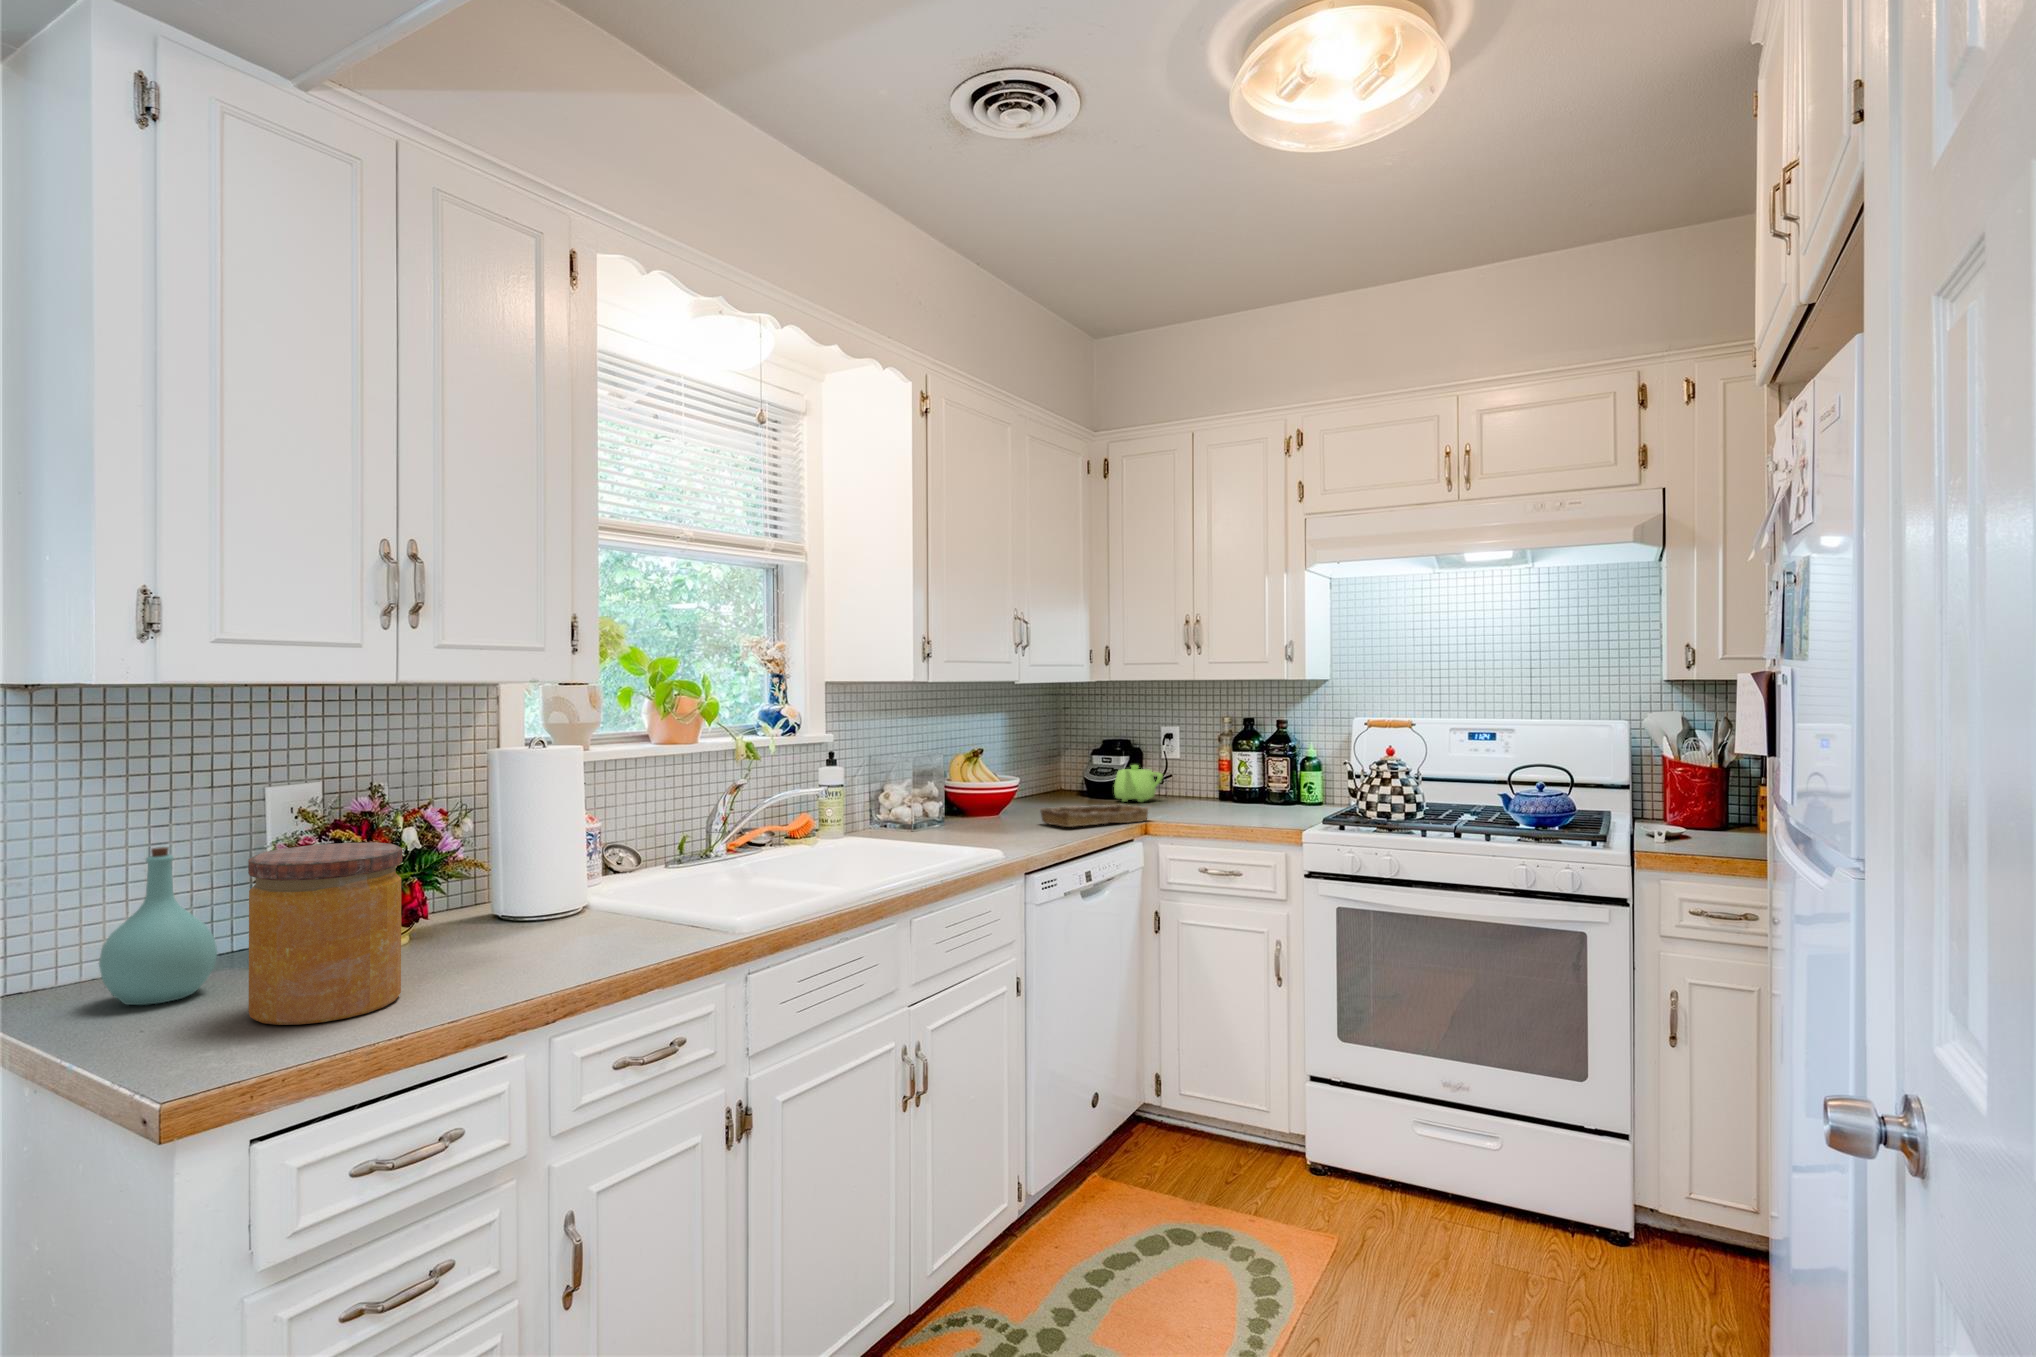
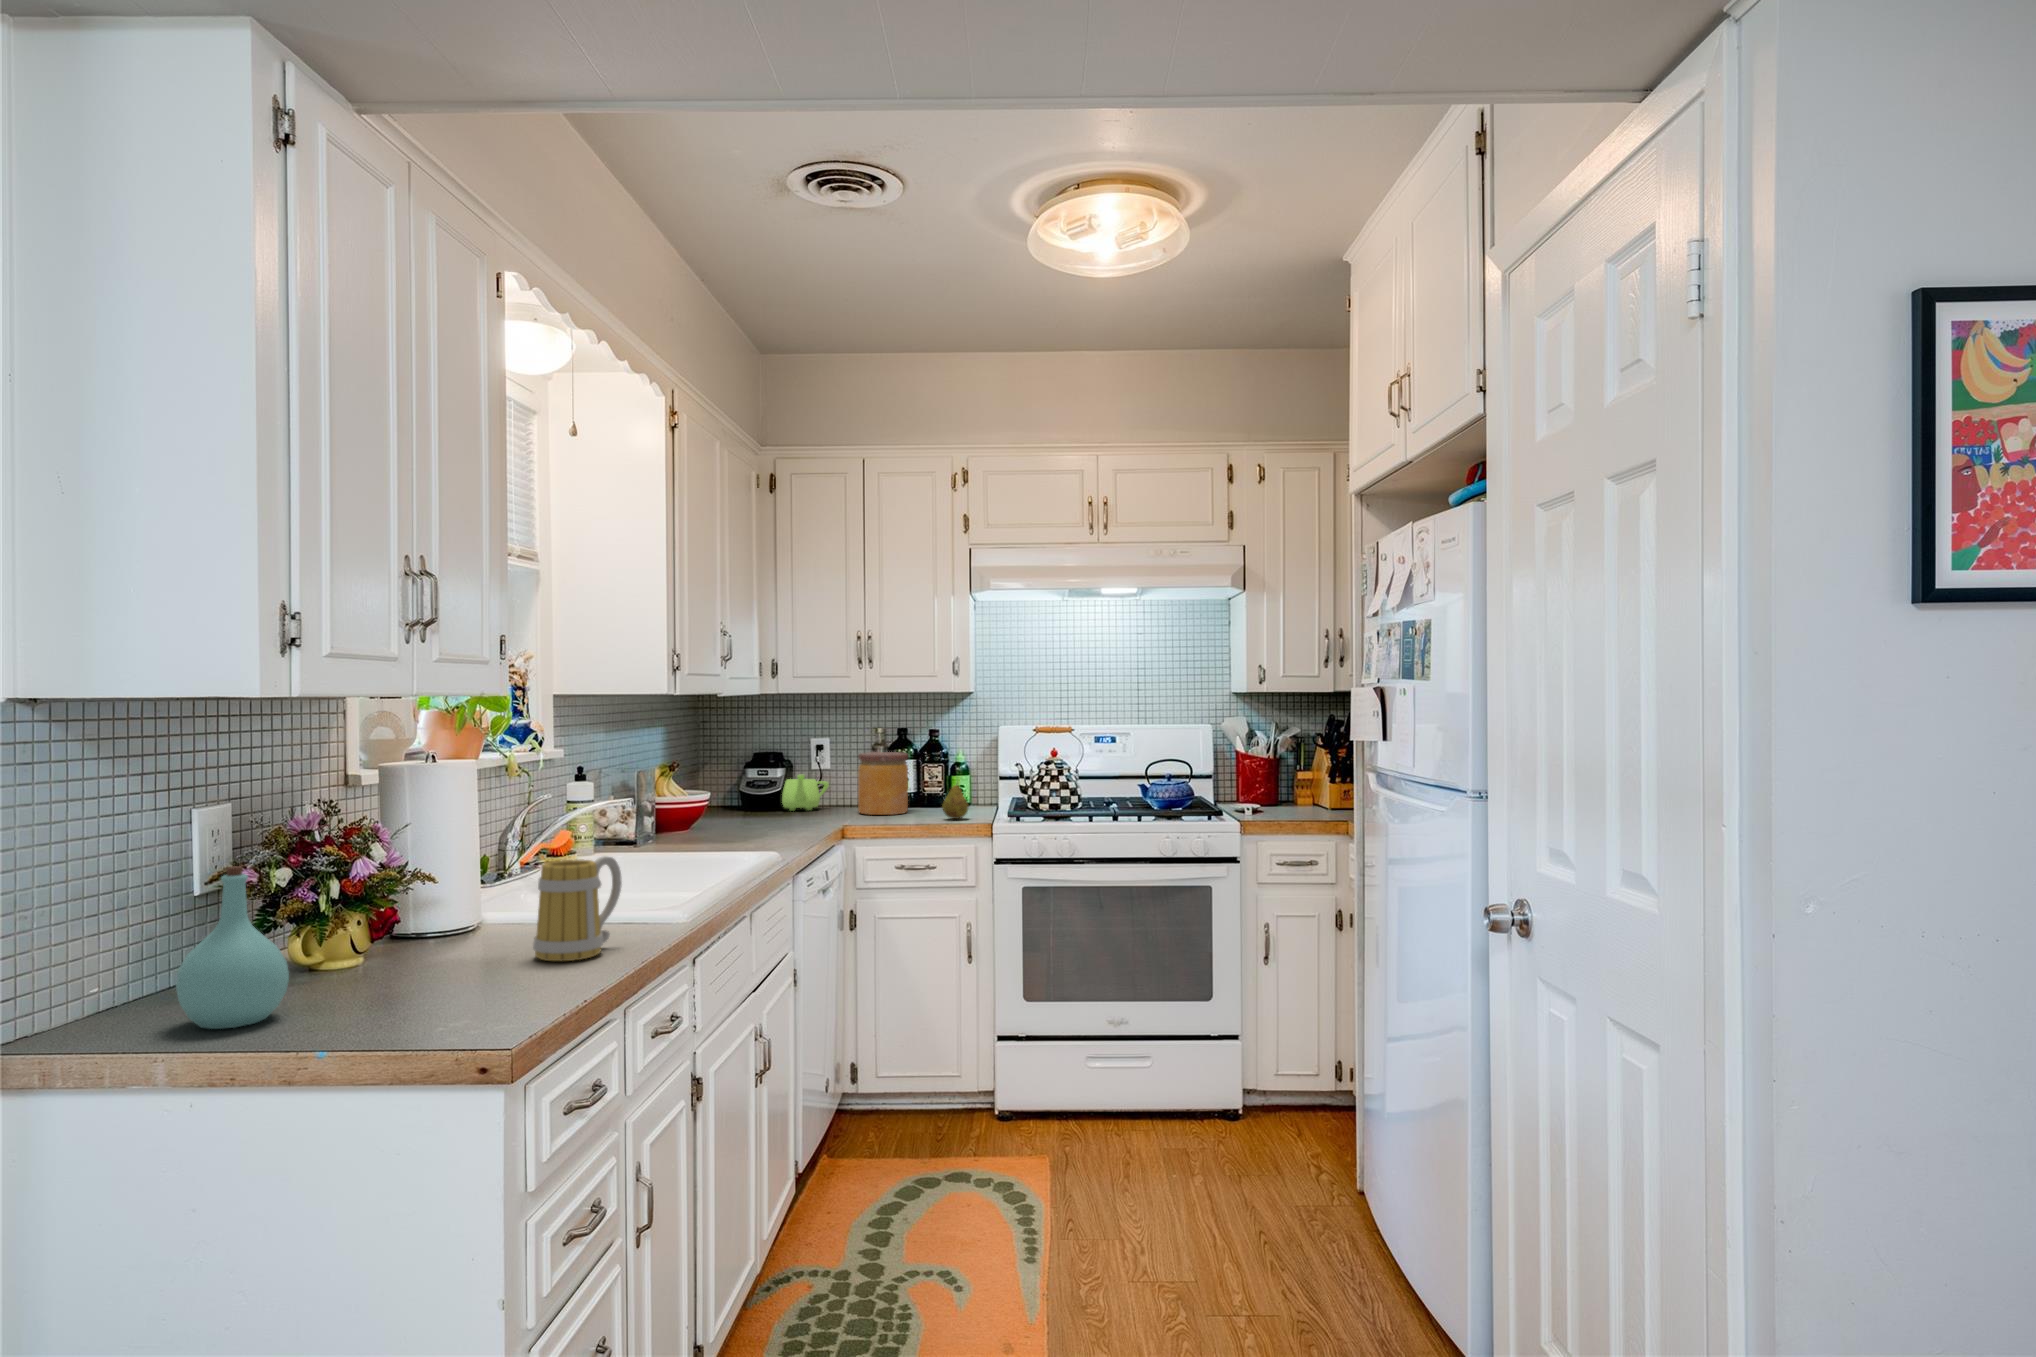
fruit: none [1252,779,1282,822] -> present [942,784,969,819]
tray: present [1040,805,1148,827] -> none [750,811,854,833]
jar: present [248,843,402,1025] -> present [858,752,908,815]
mug: none [507,855,619,966] -> present [533,856,622,961]

